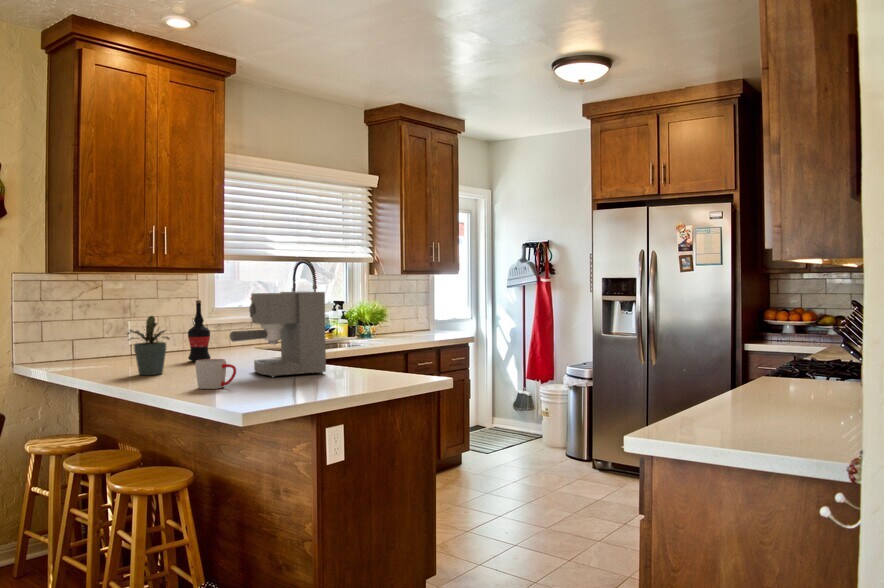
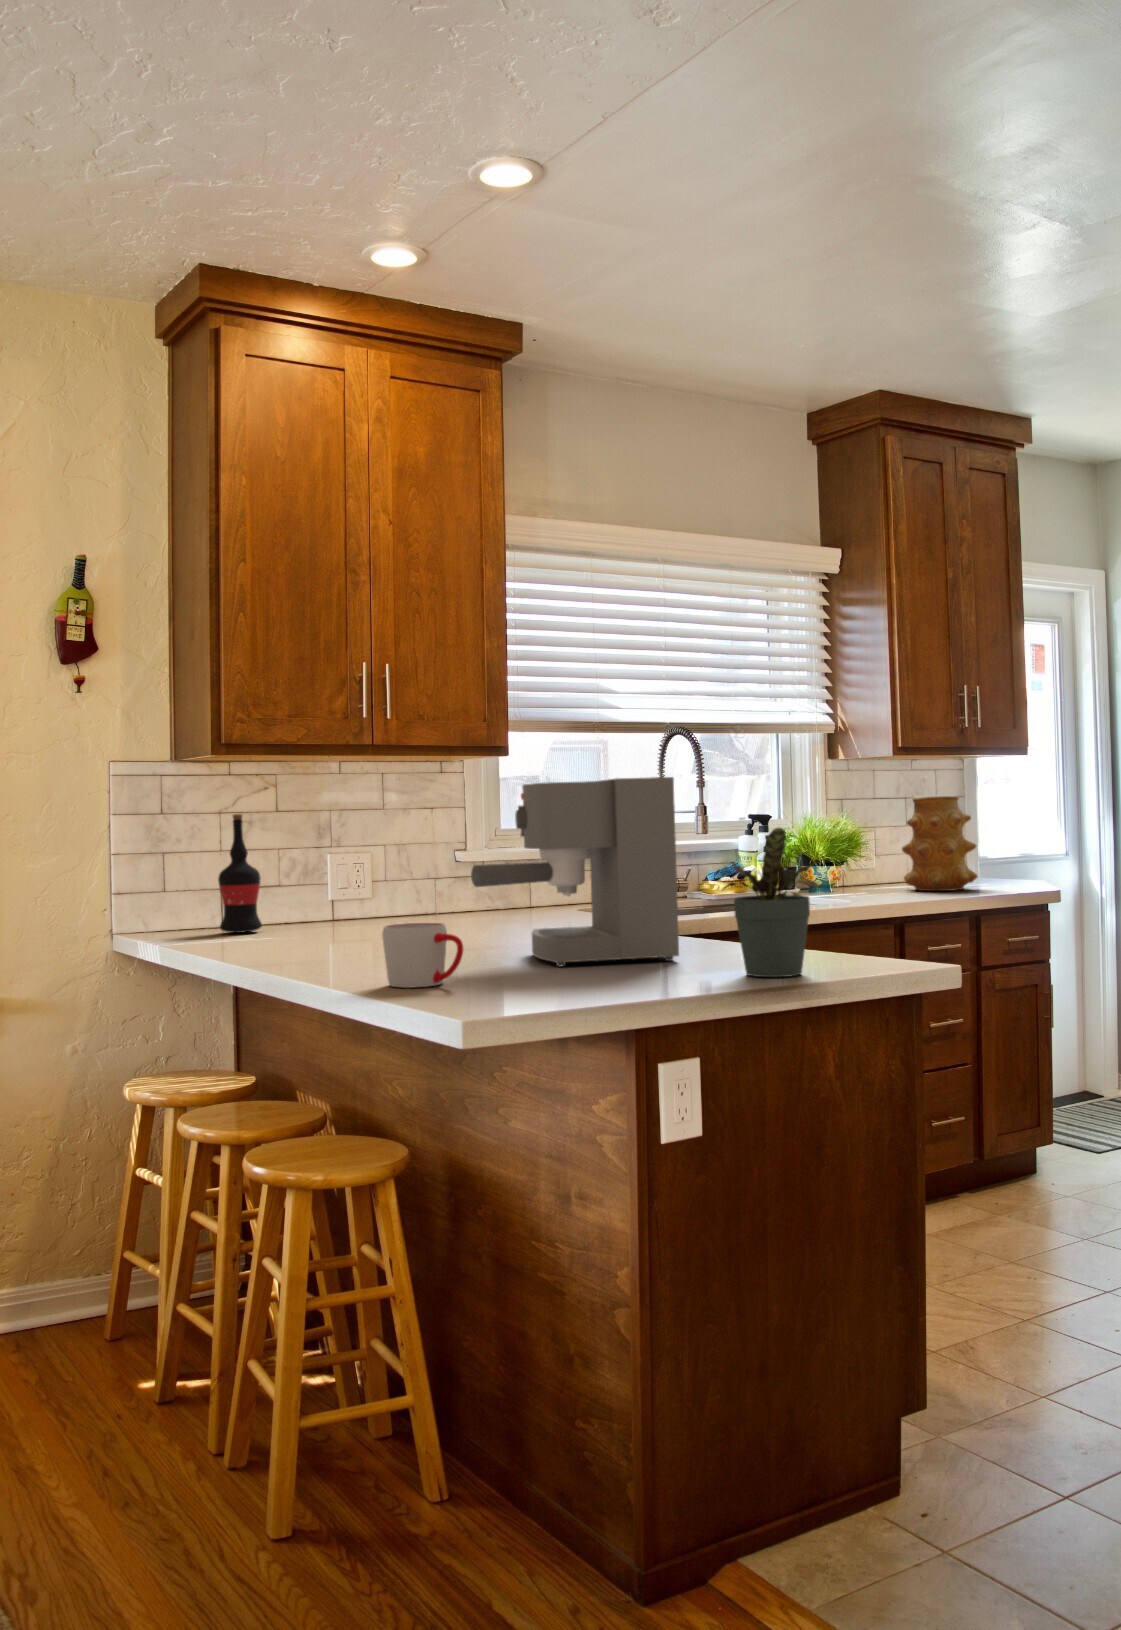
vase: none [405,293,438,338] -> present [902,795,978,891]
wine bottle: present [188,300,210,361] -> present [218,814,262,933]
potted plant: present [127,316,170,375] -> present [714,828,818,977]

